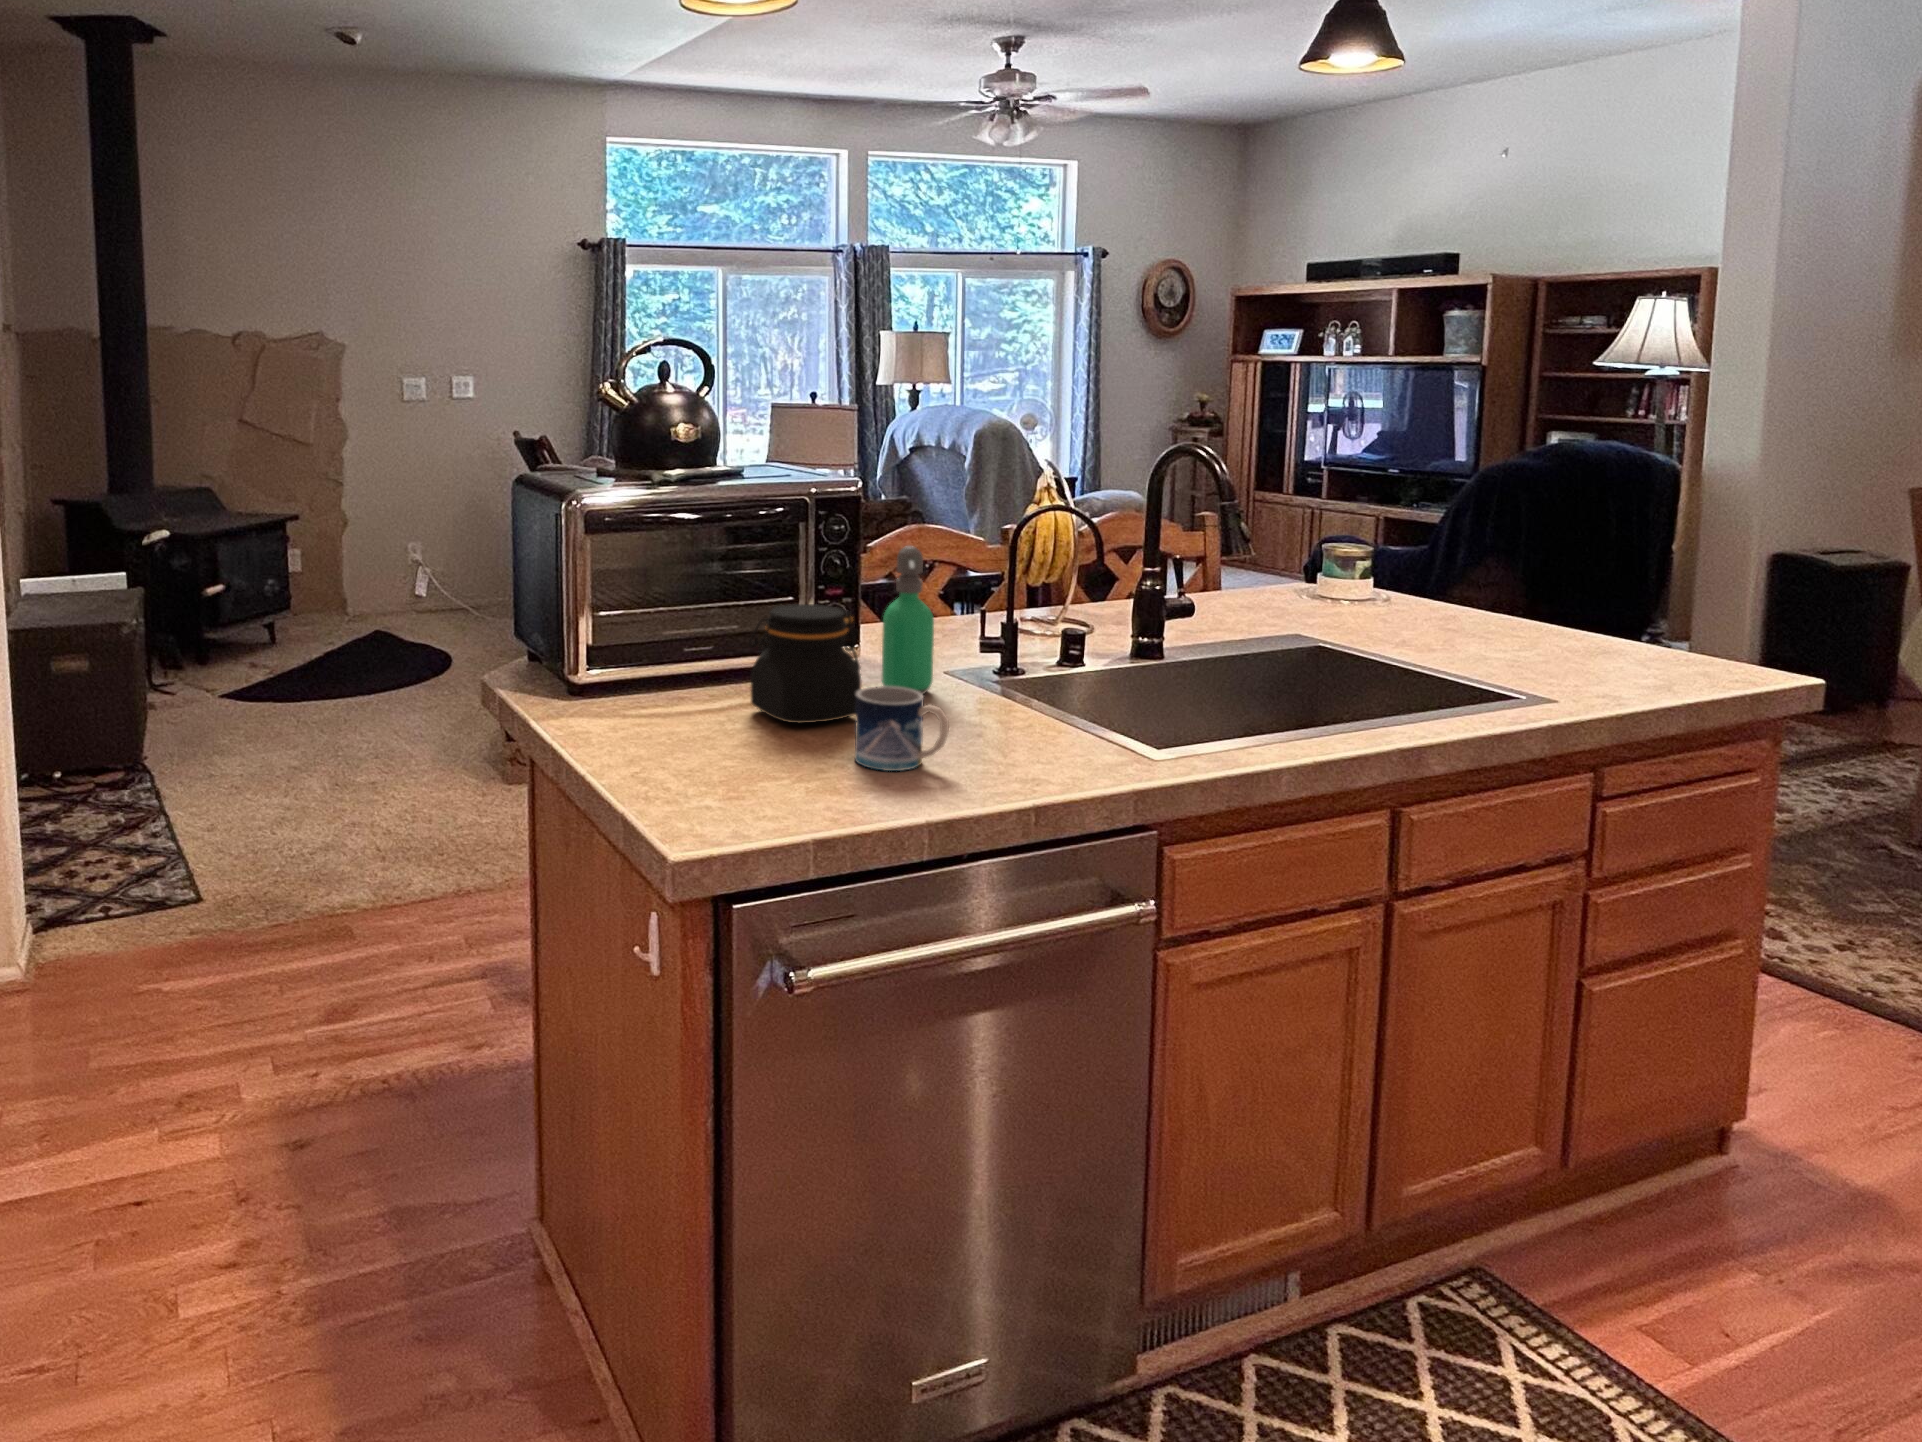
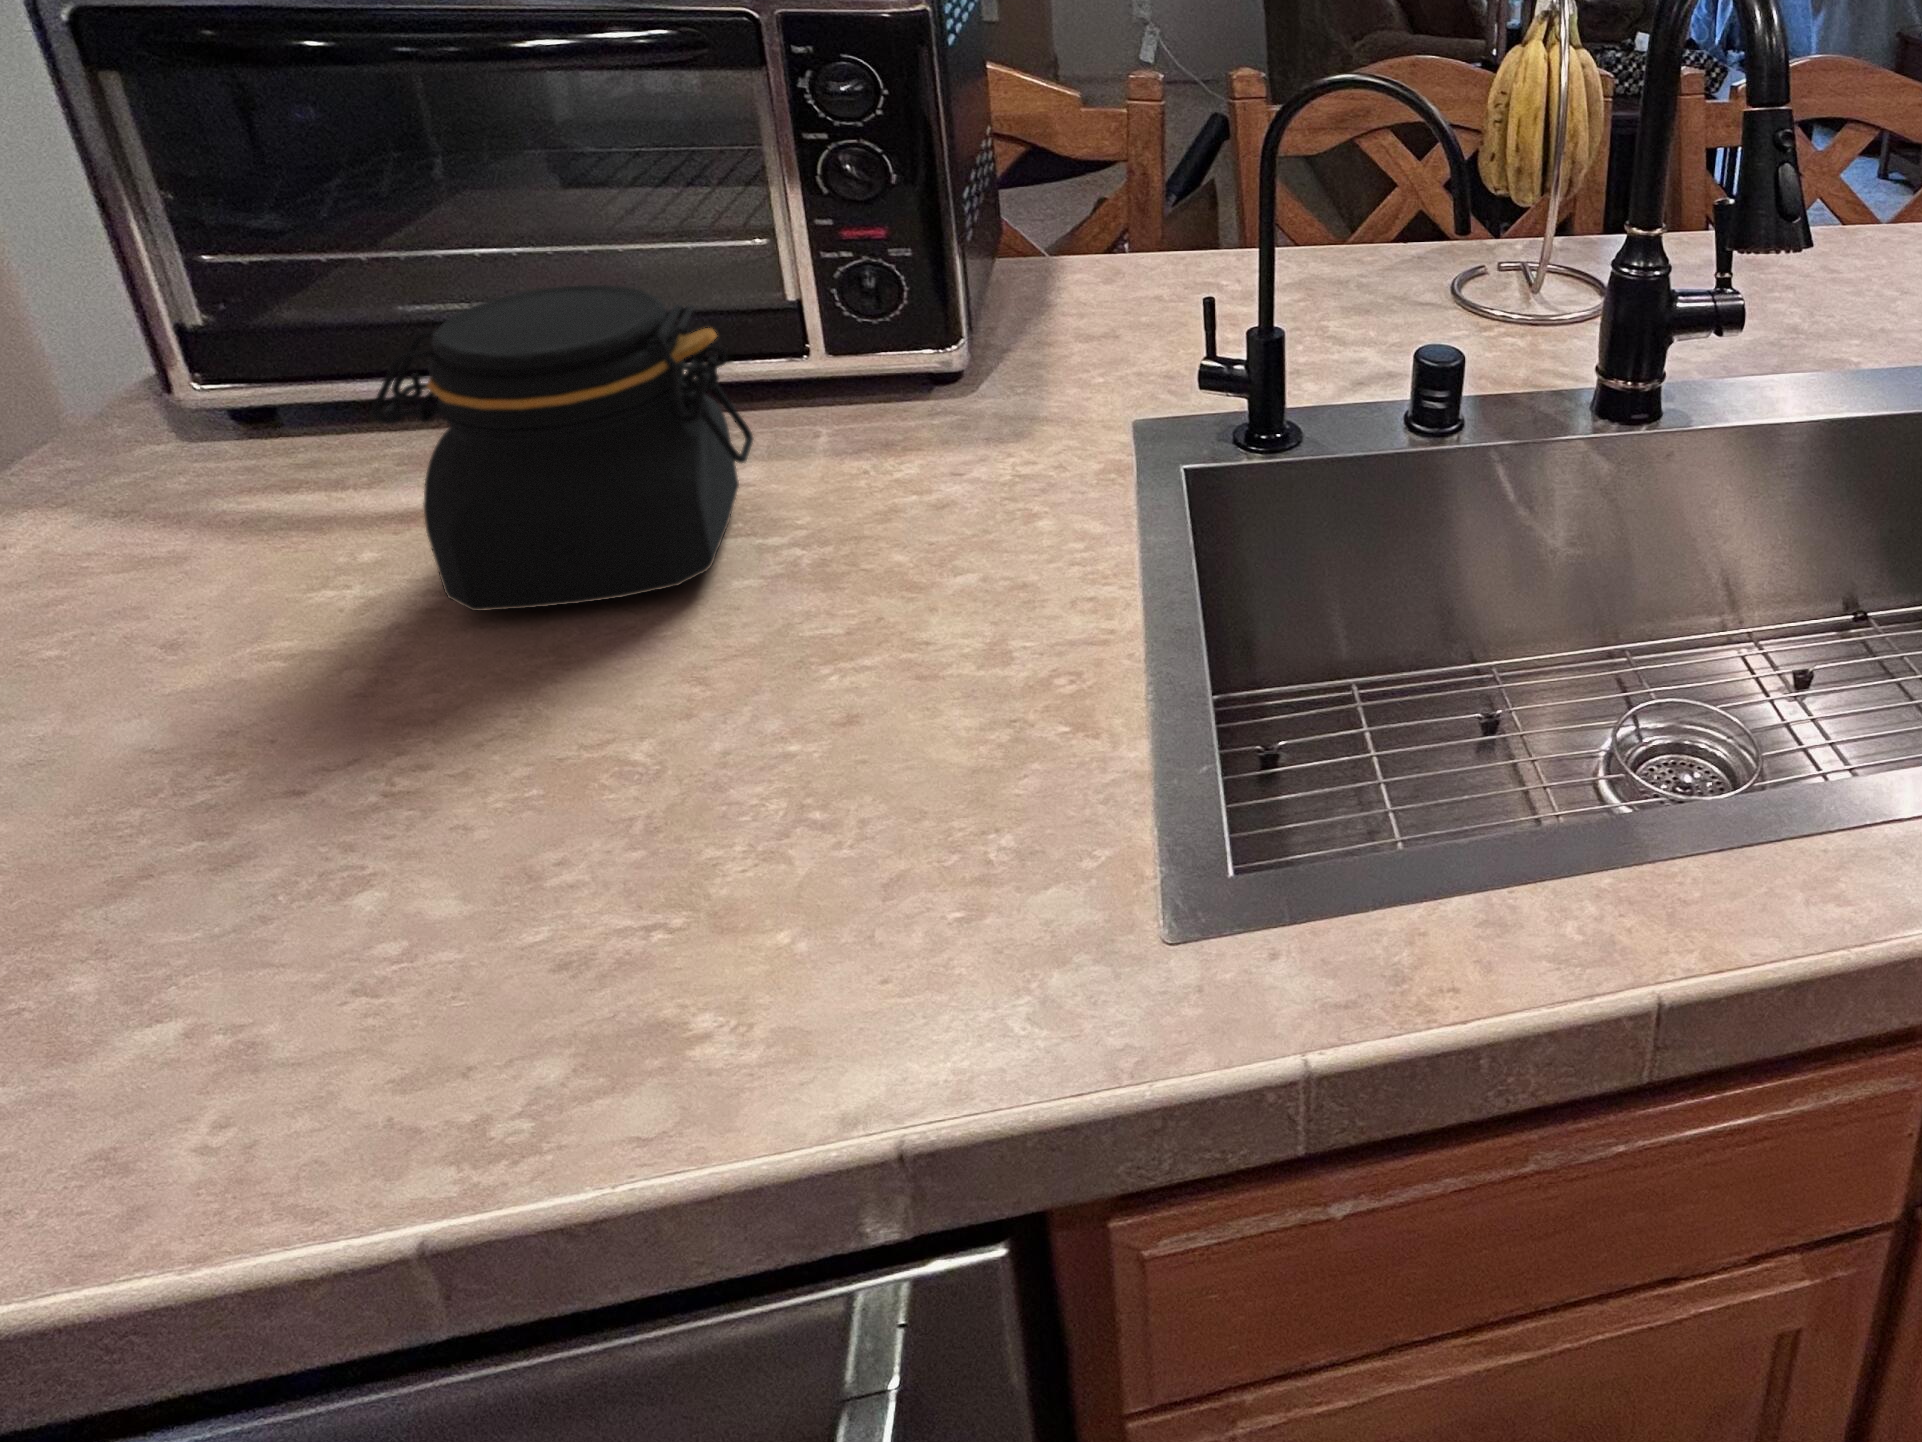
soap dispenser: present [882,546,934,694] -> none [888,151,1044,500]
mug: present [855,686,949,771] -> none [276,605,577,897]

